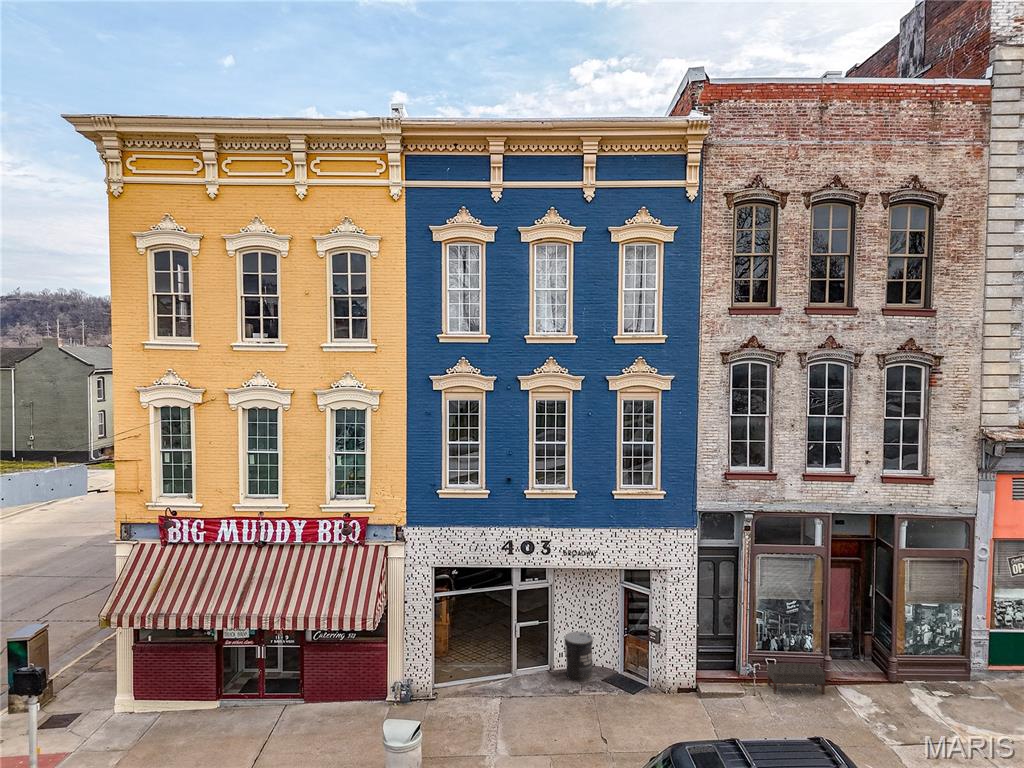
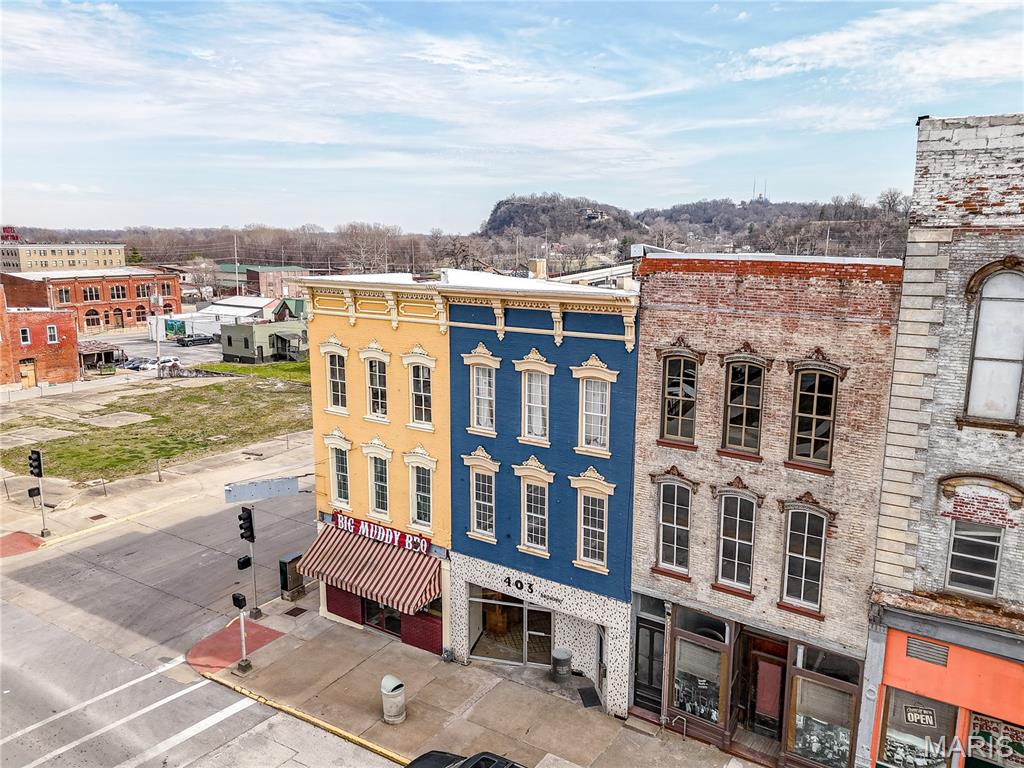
bench: present [767,663,826,695] -> none [671,718,715,756]

